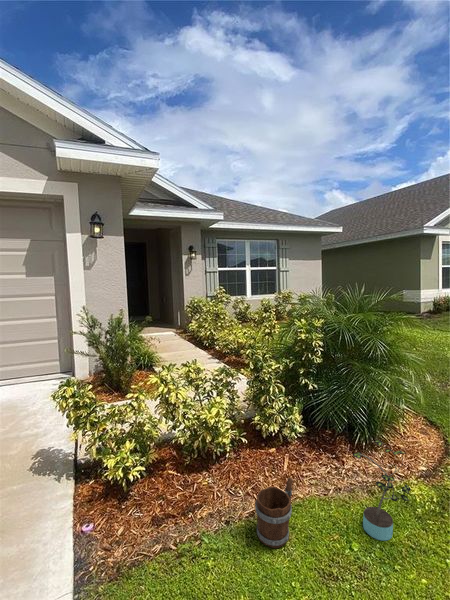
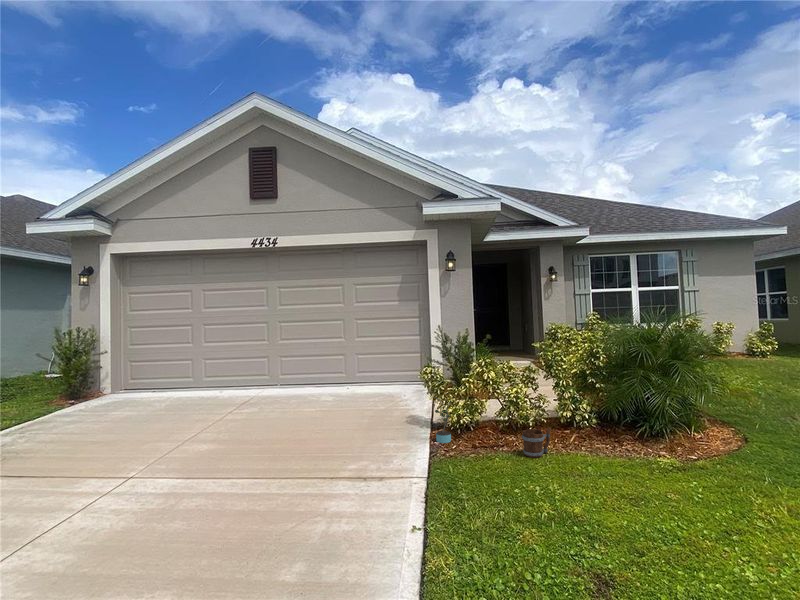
potted plant: present [353,440,411,541] -> present [434,393,451,443]

